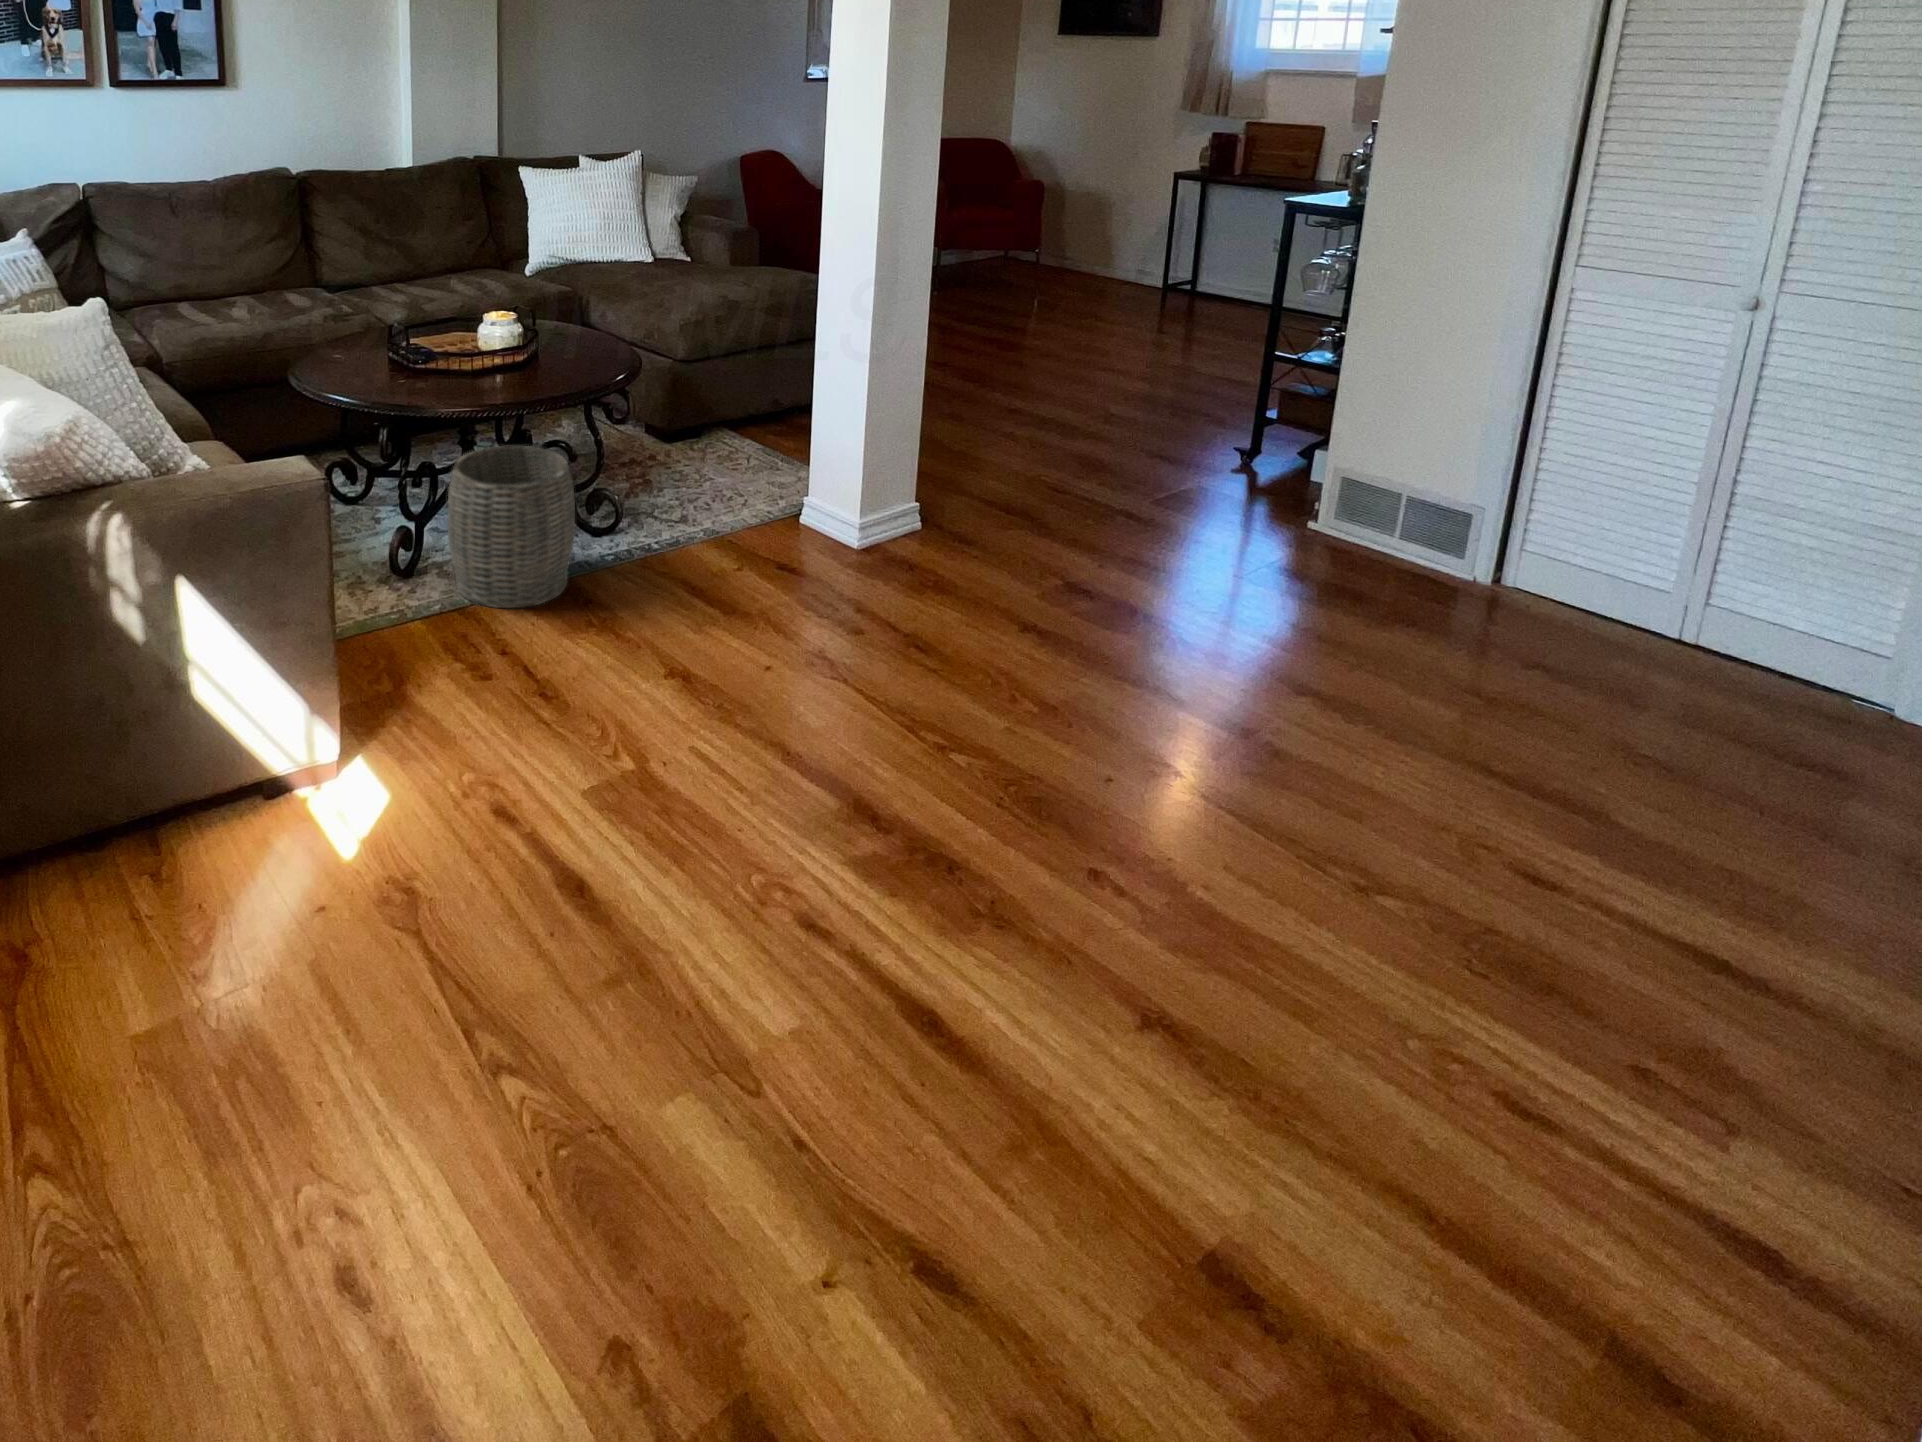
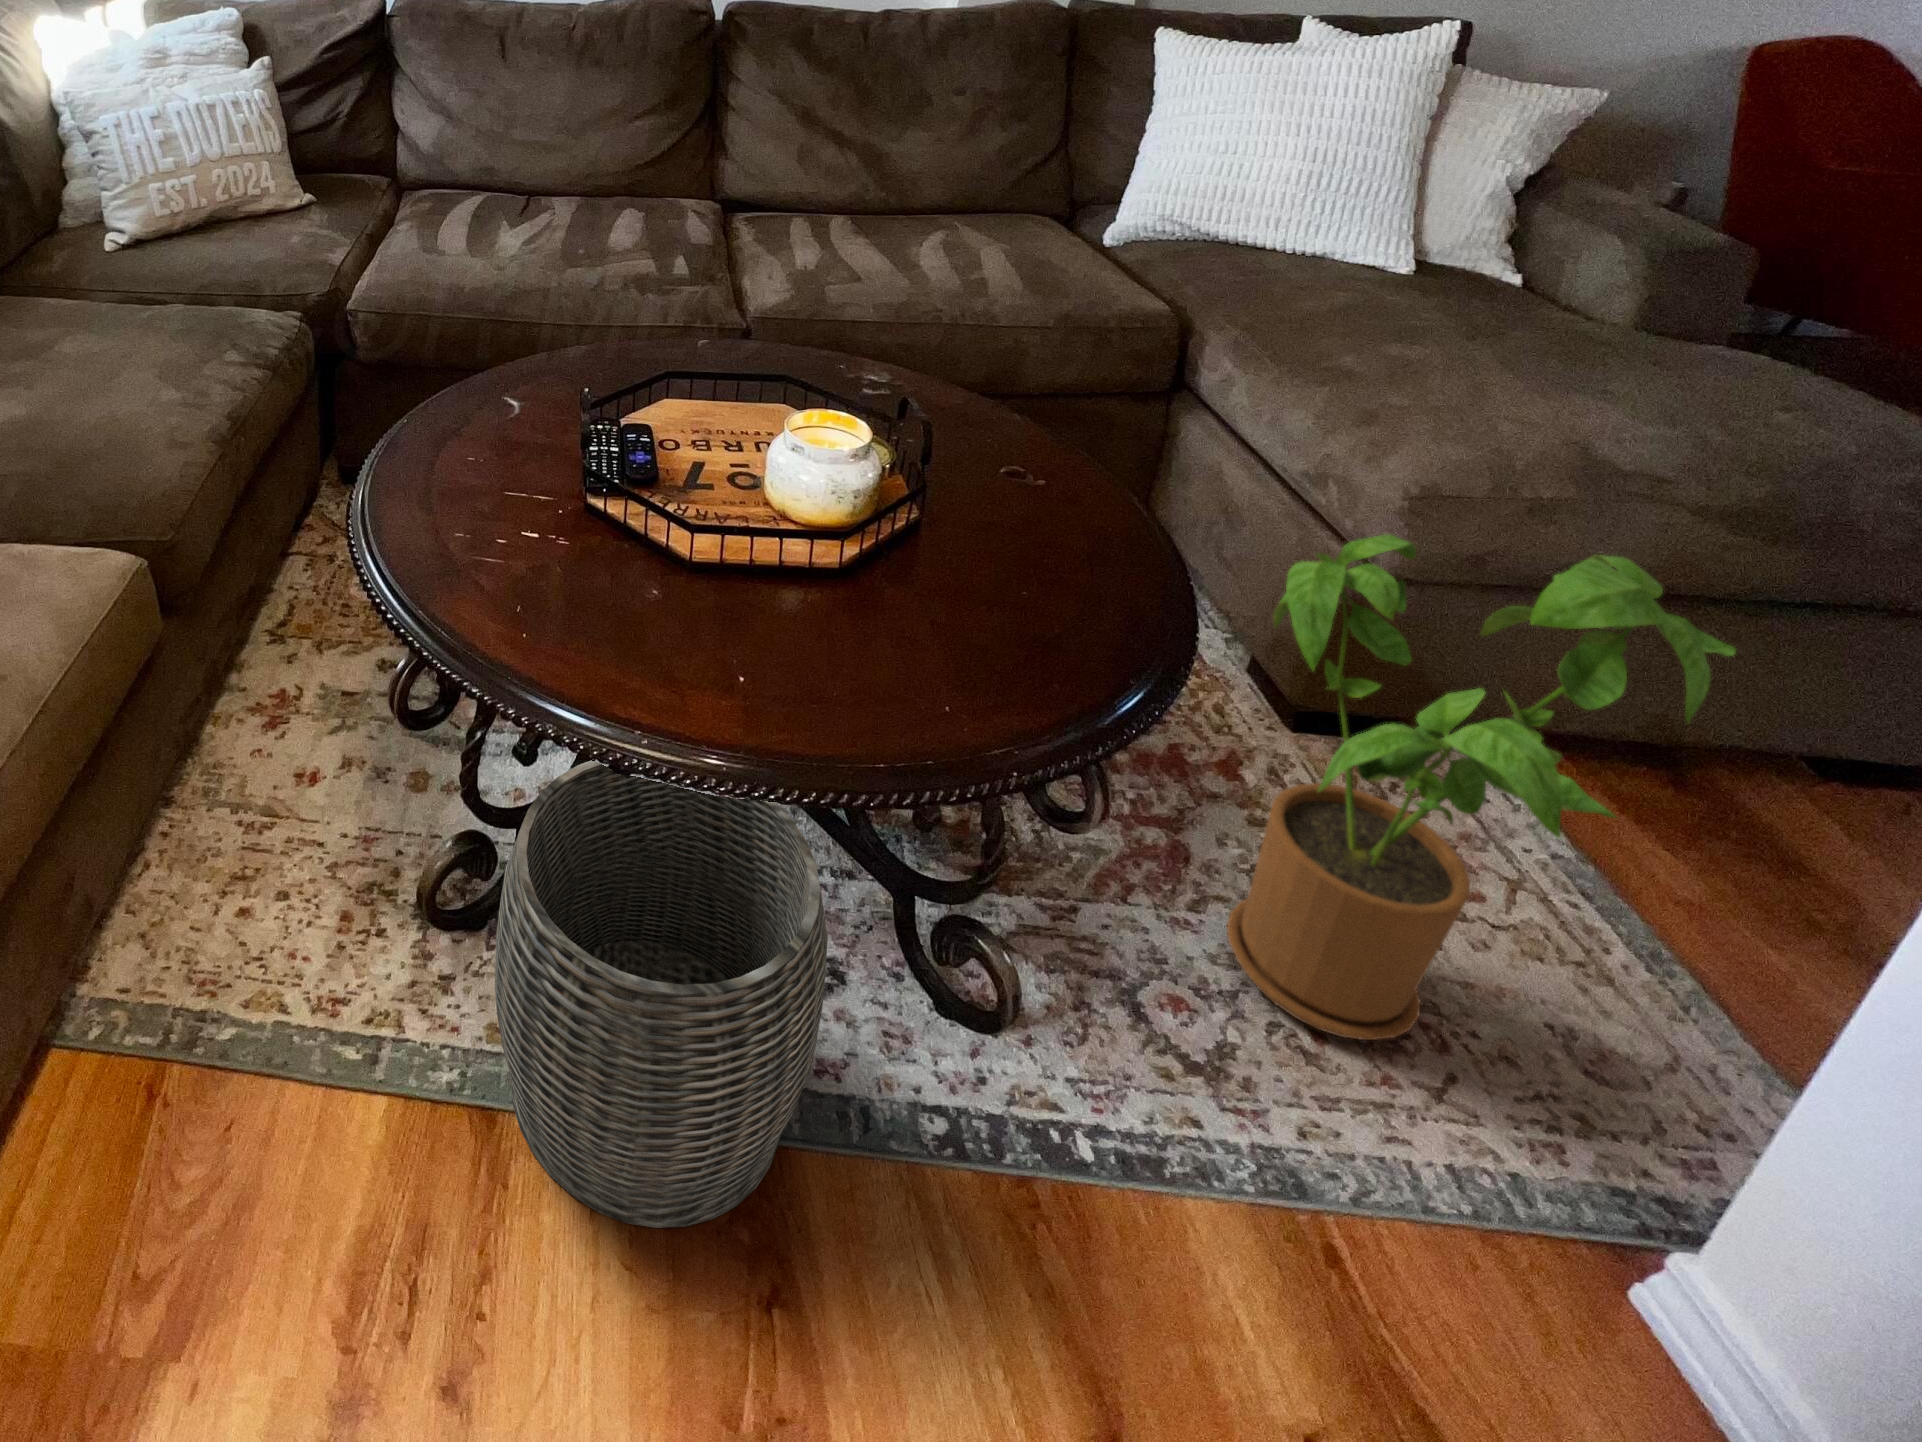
house plant: none [657,303,773,504] -> present [1227,534,1736,1040]

